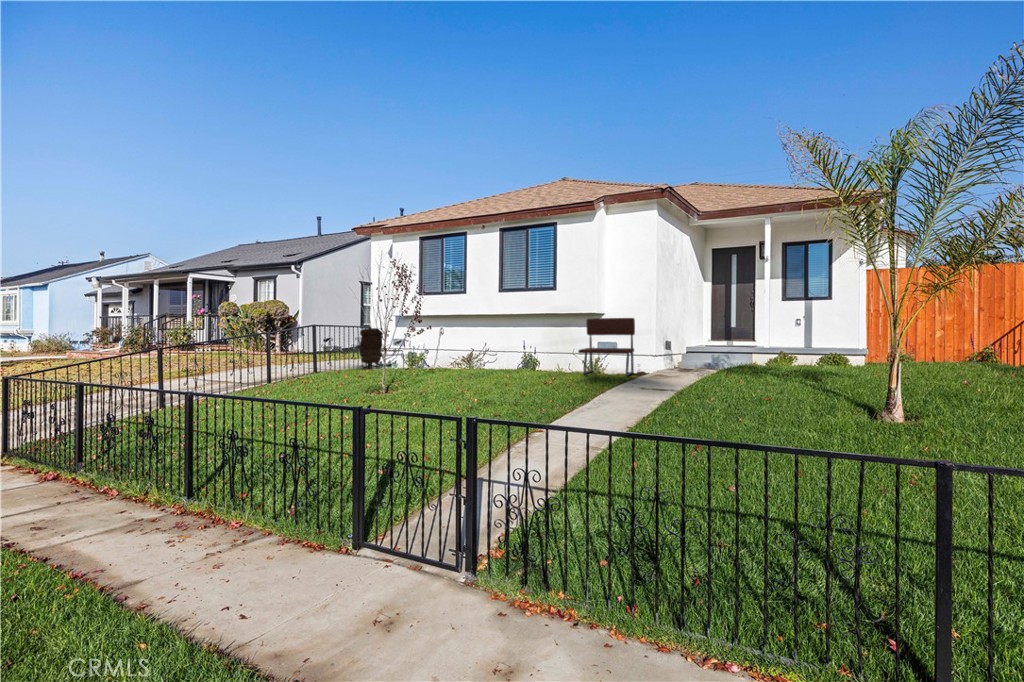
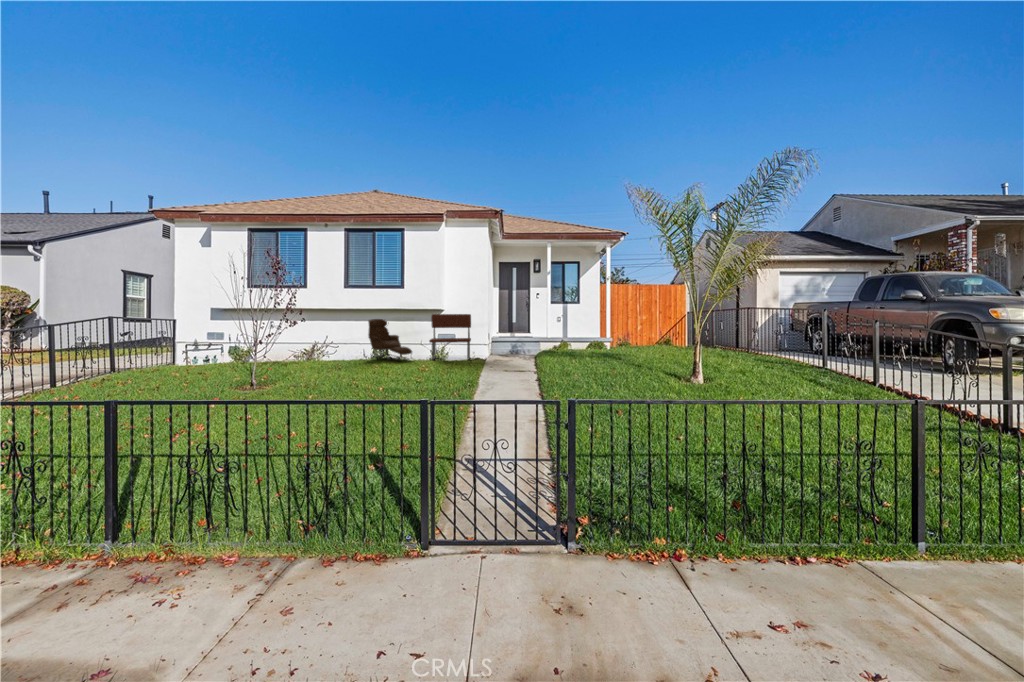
lounge chair: present [356,328,383,368] -> present [368,319,412,359]

